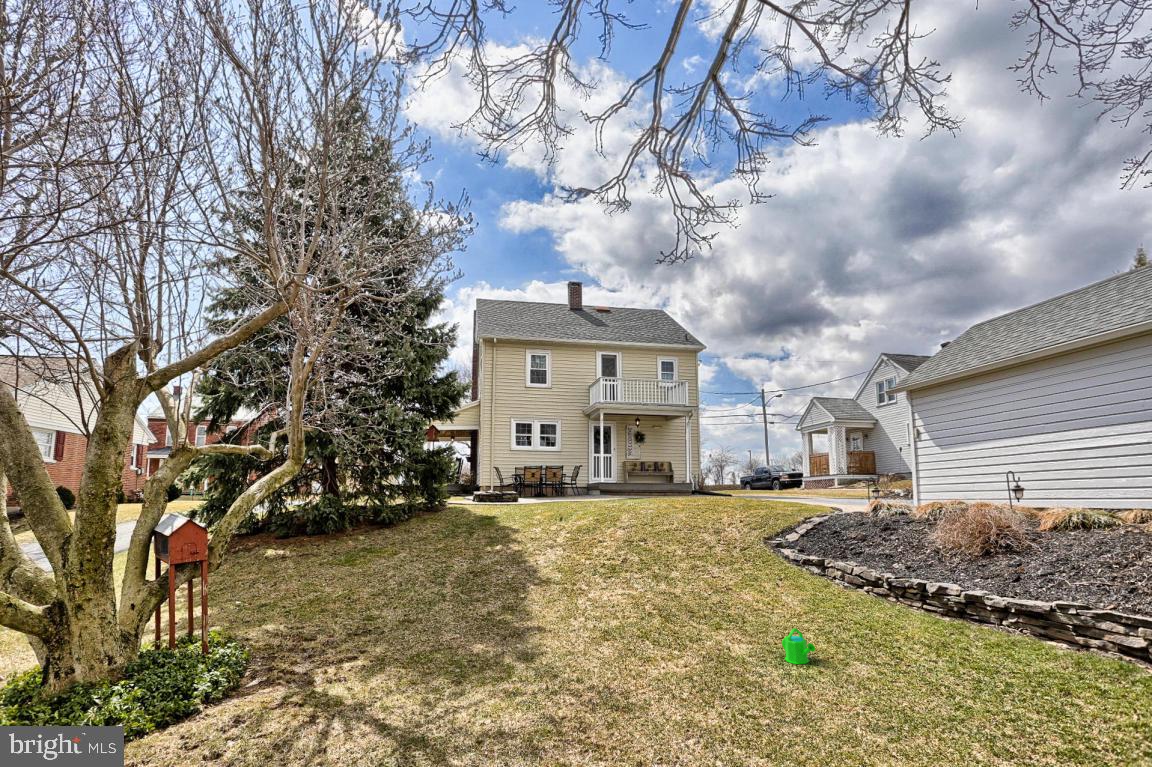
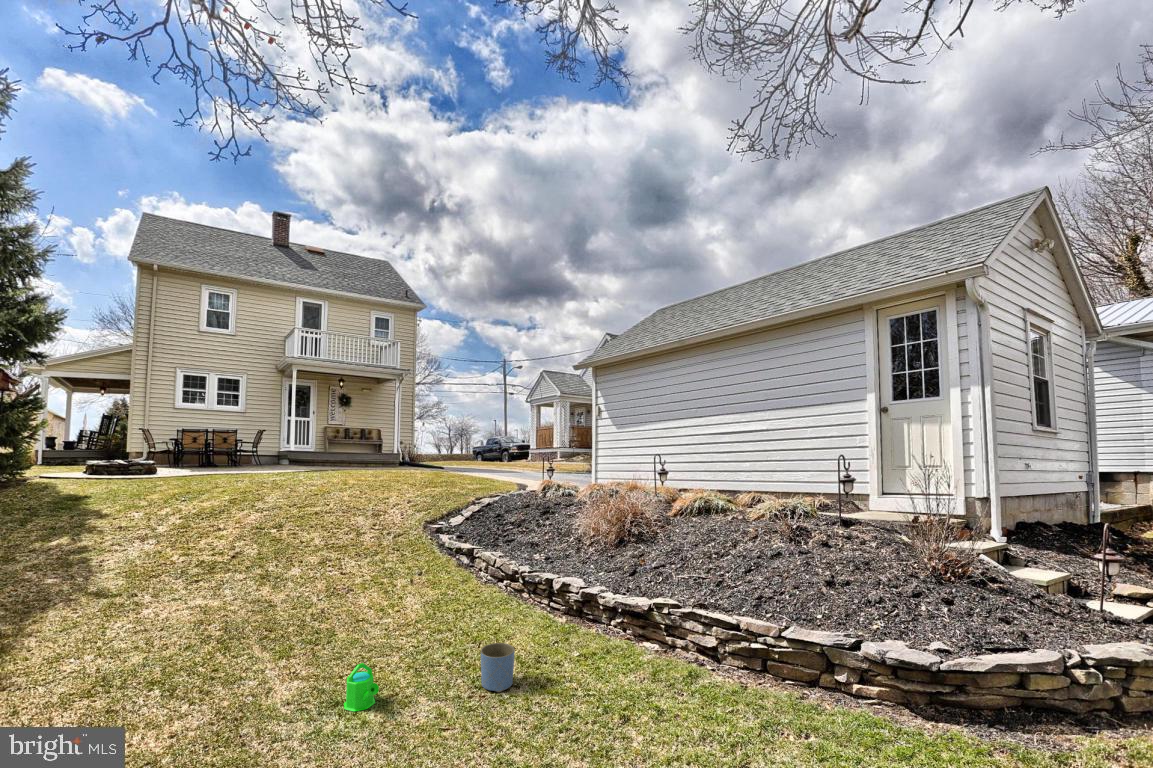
planter: none [892,625,925,665] -> present [481,643,515,692]

